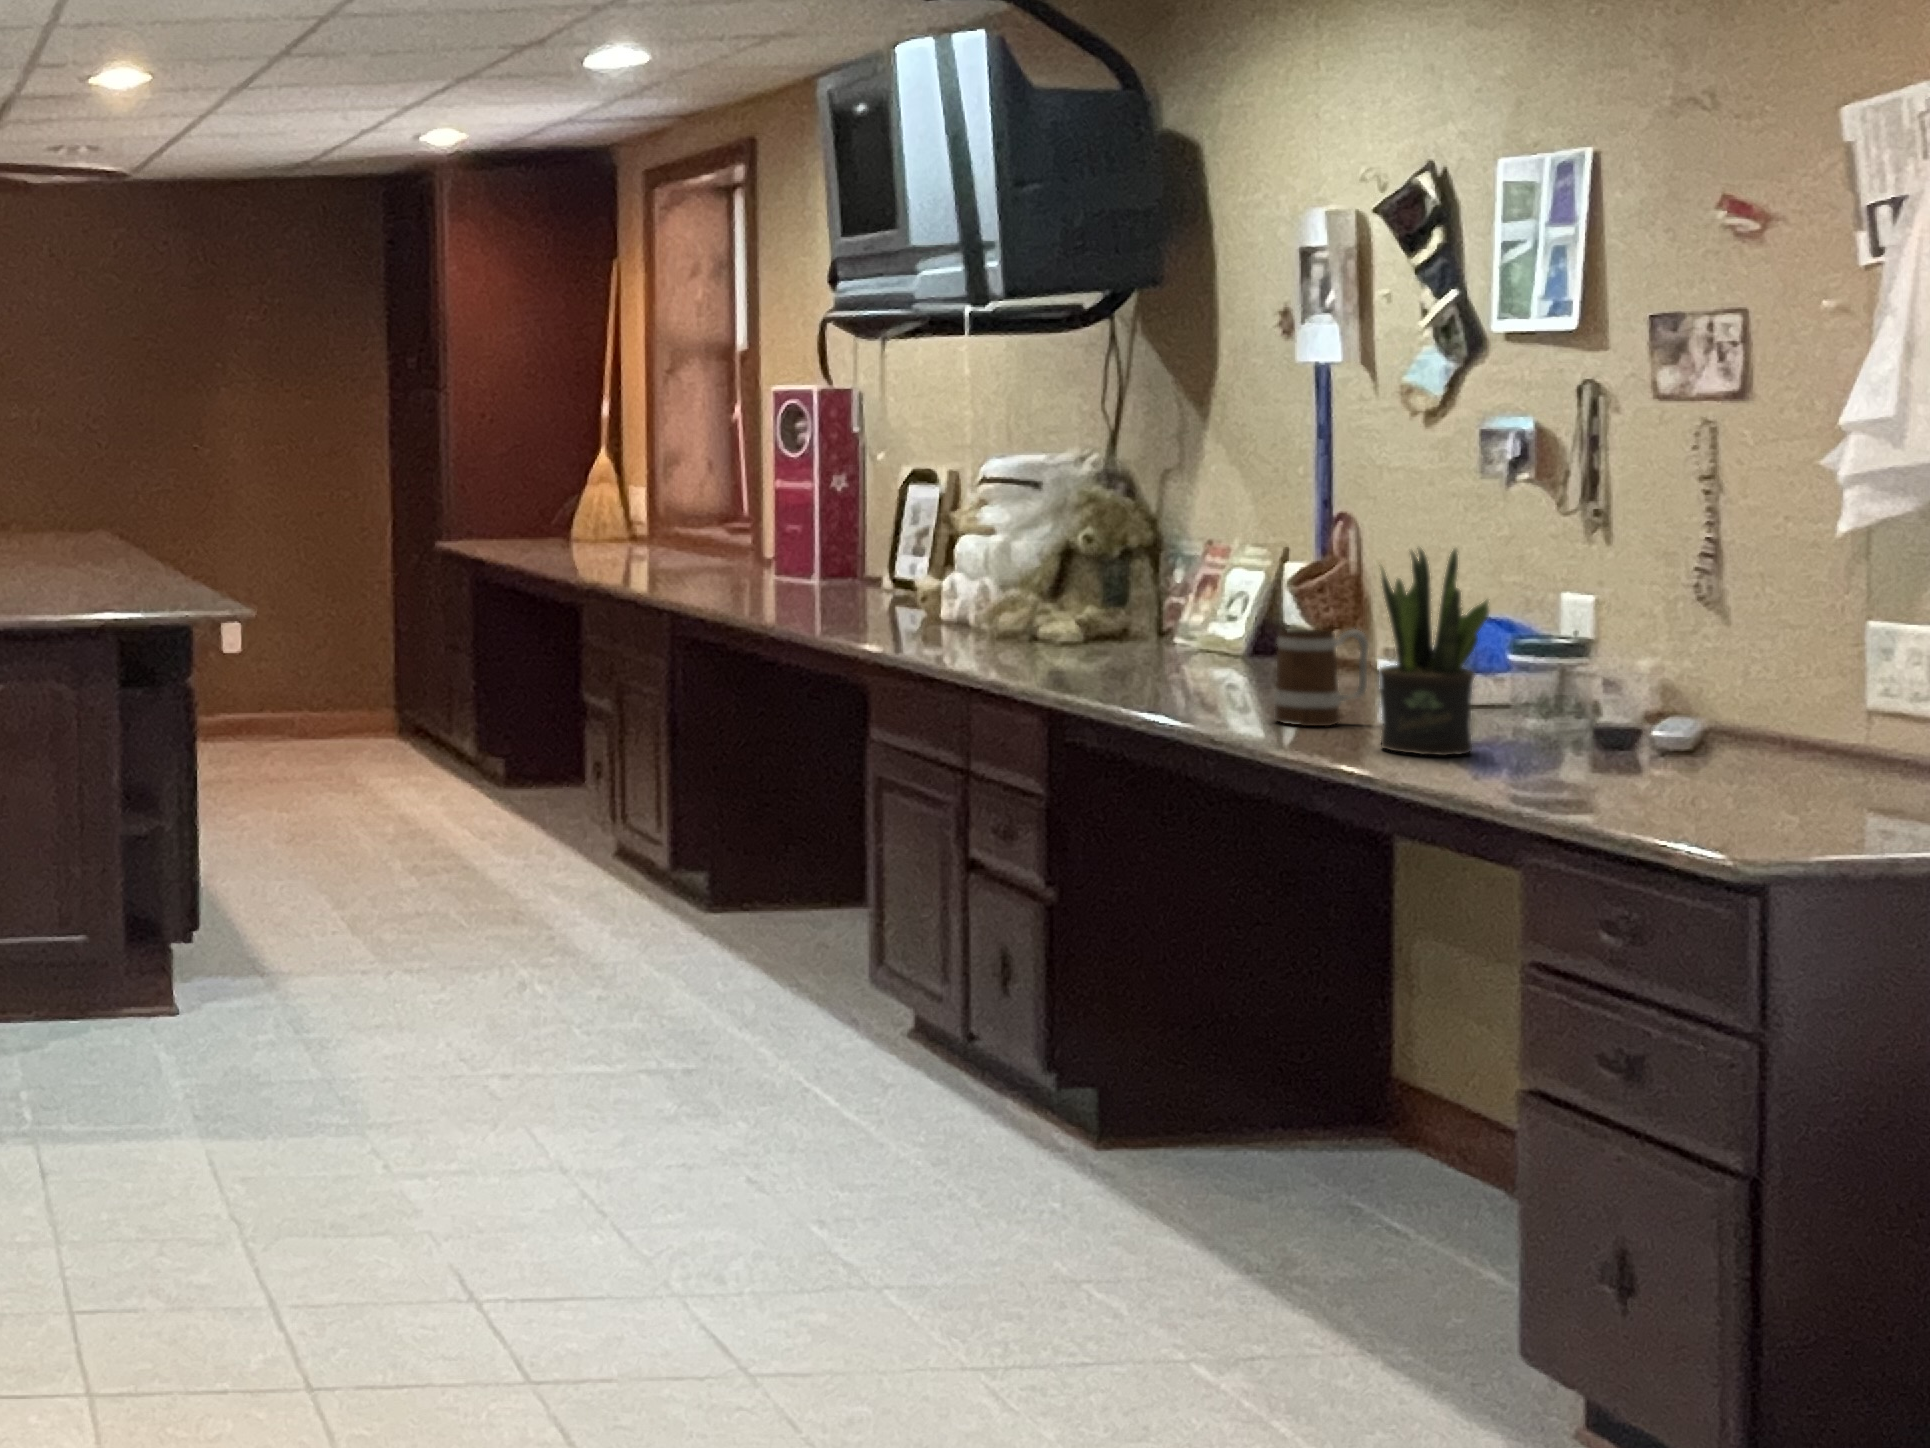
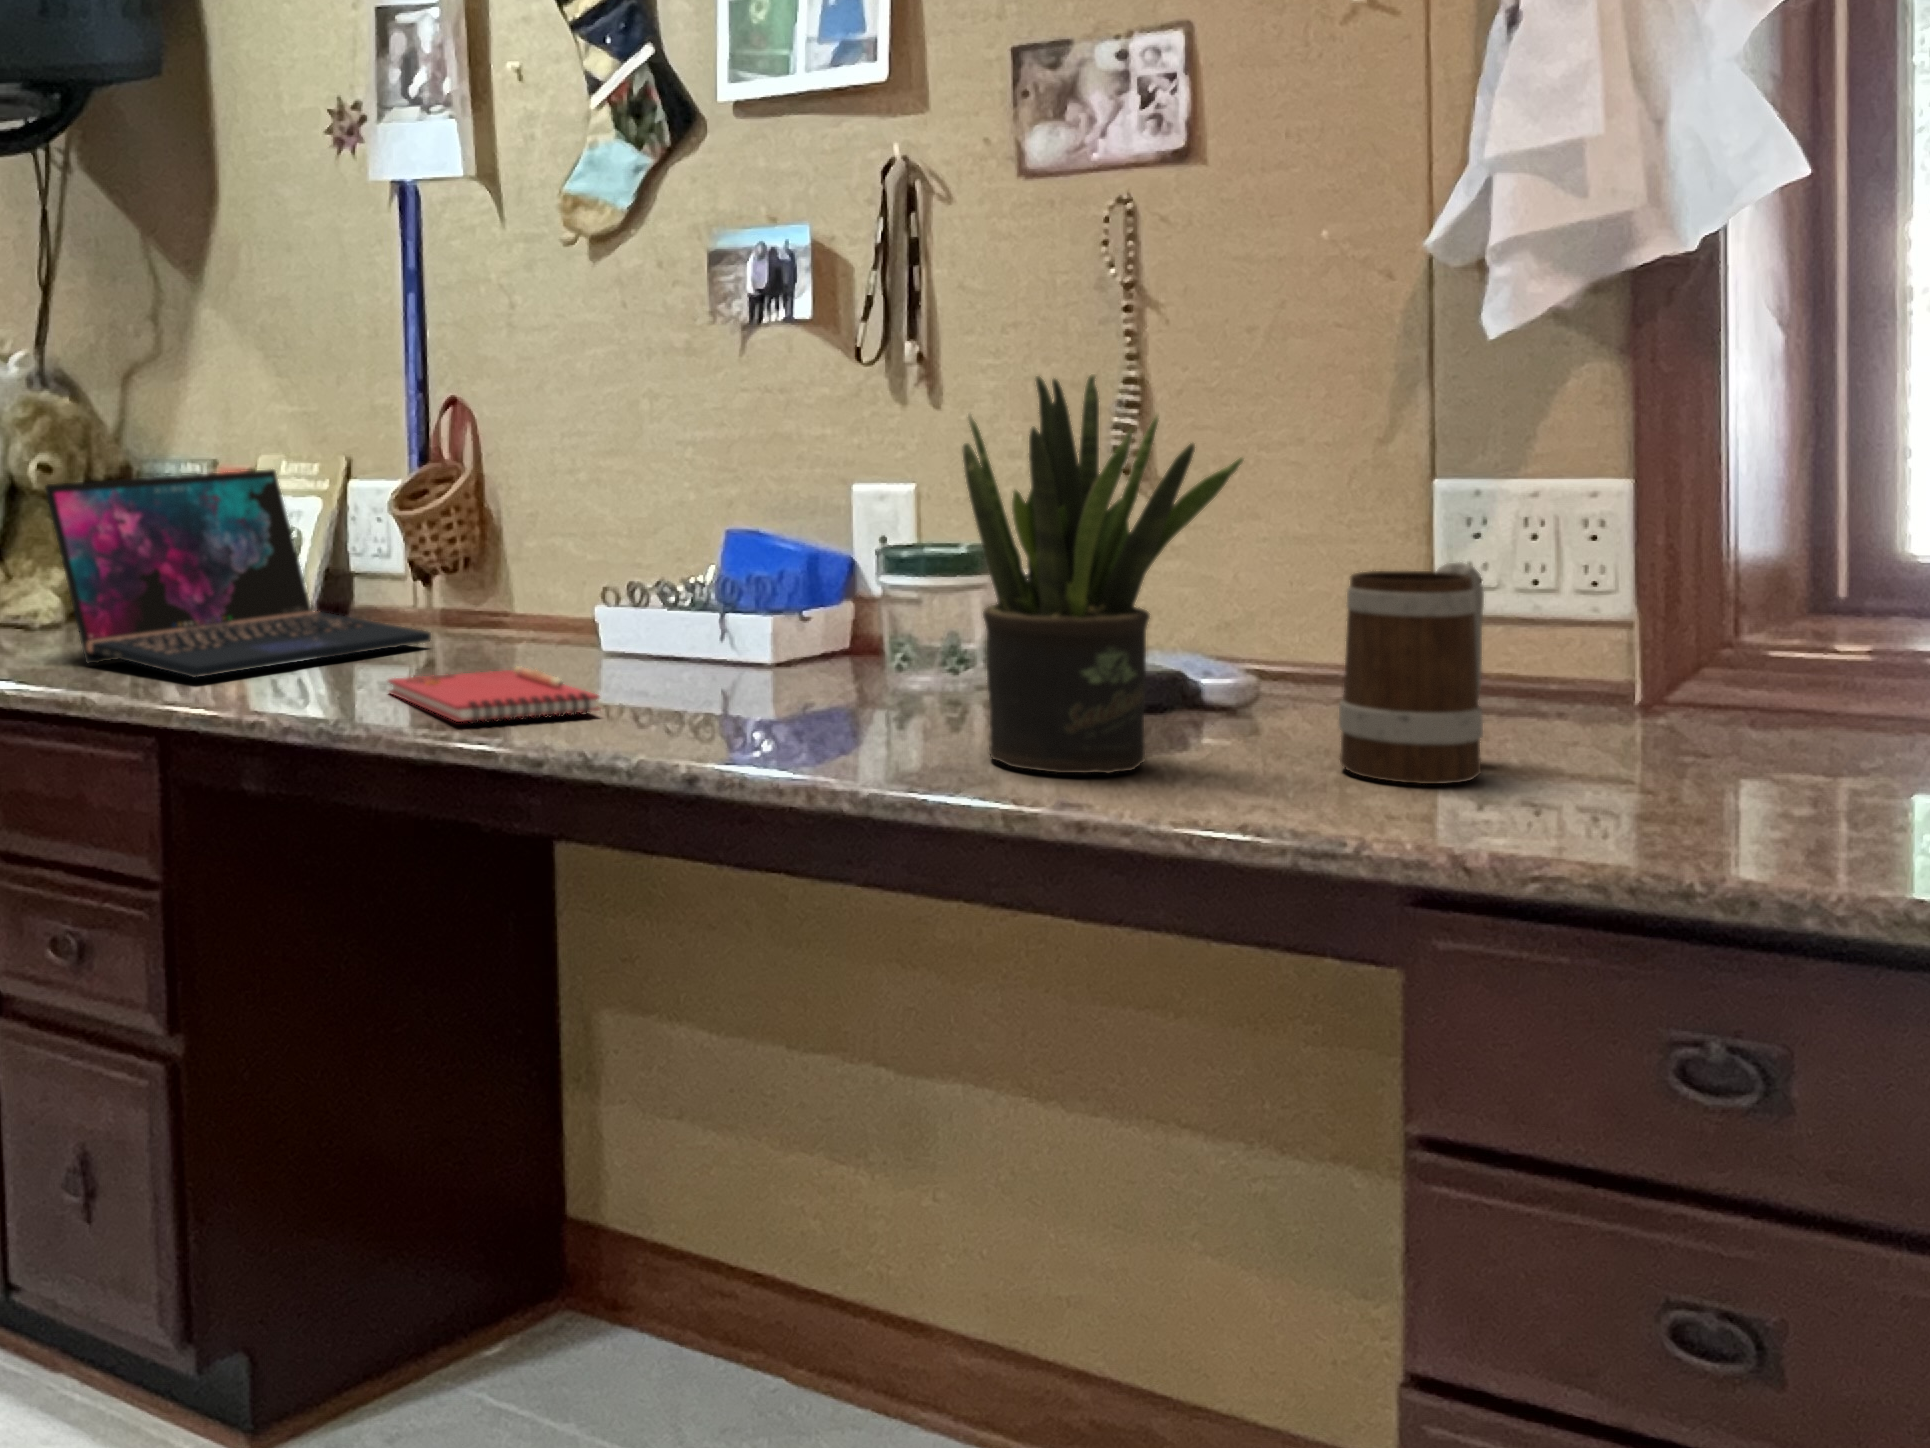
laptop: none [1022,551,1277,672] -> present [46,469,431,678]
mug: present [1274,629,1368,726] -> present [1339,562,1484,784]
notebook: none [1153,682,1261,709] -> present [388,666,600,723]

